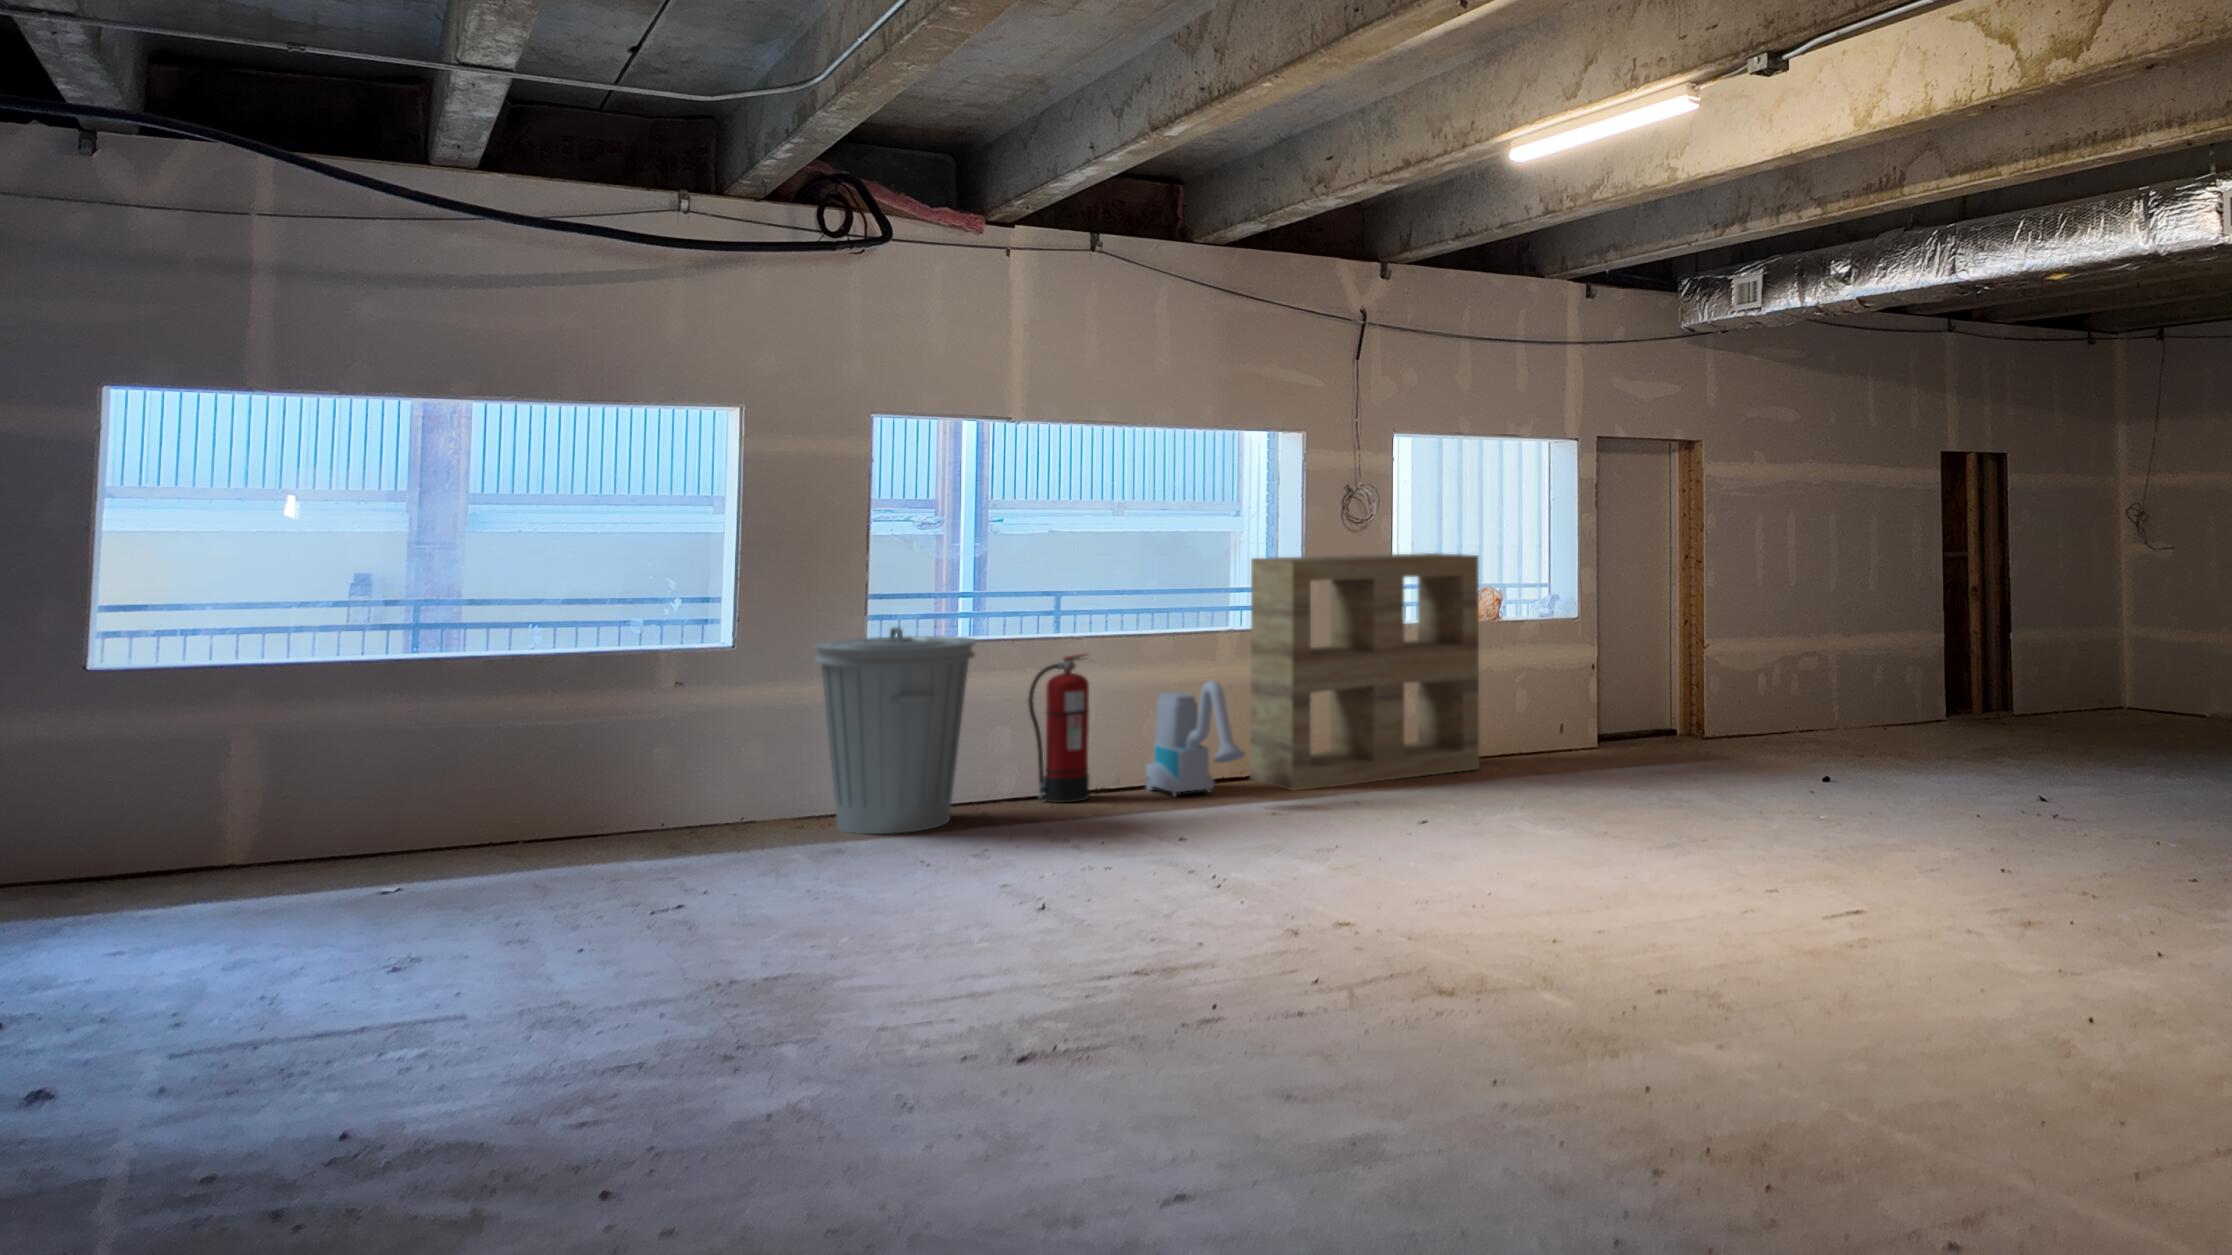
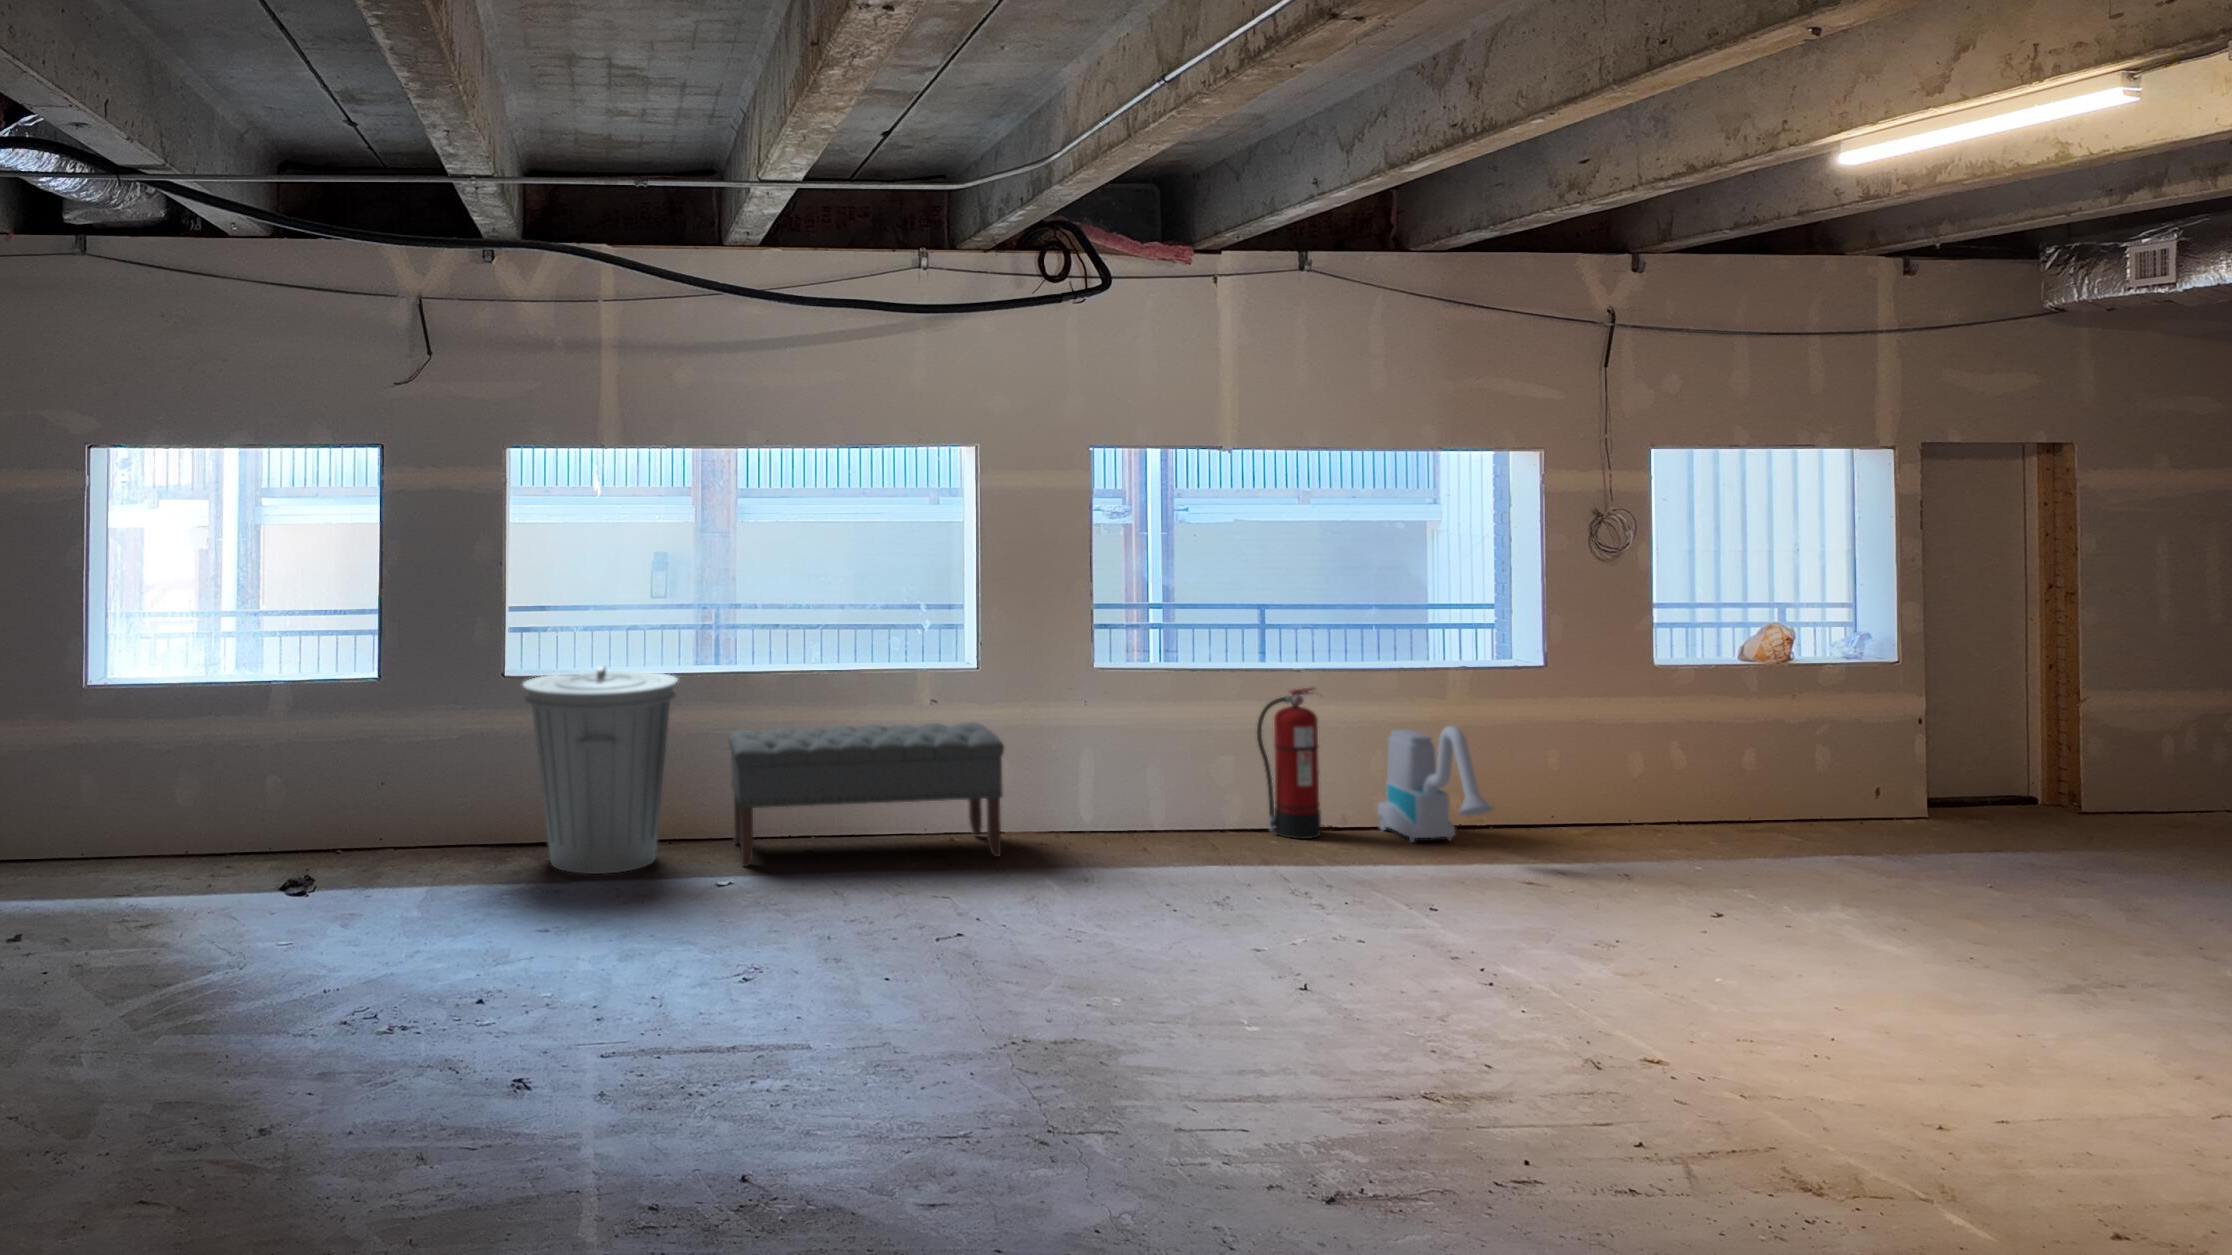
shelving unit: present [1250,553,1479,790] -> none [1487,583,1772,847]
trash can: present [814,627,976,834] -> present [523,666,677,874]
bench: none [403,702,751,877] -> present [729,722,1004,866]

